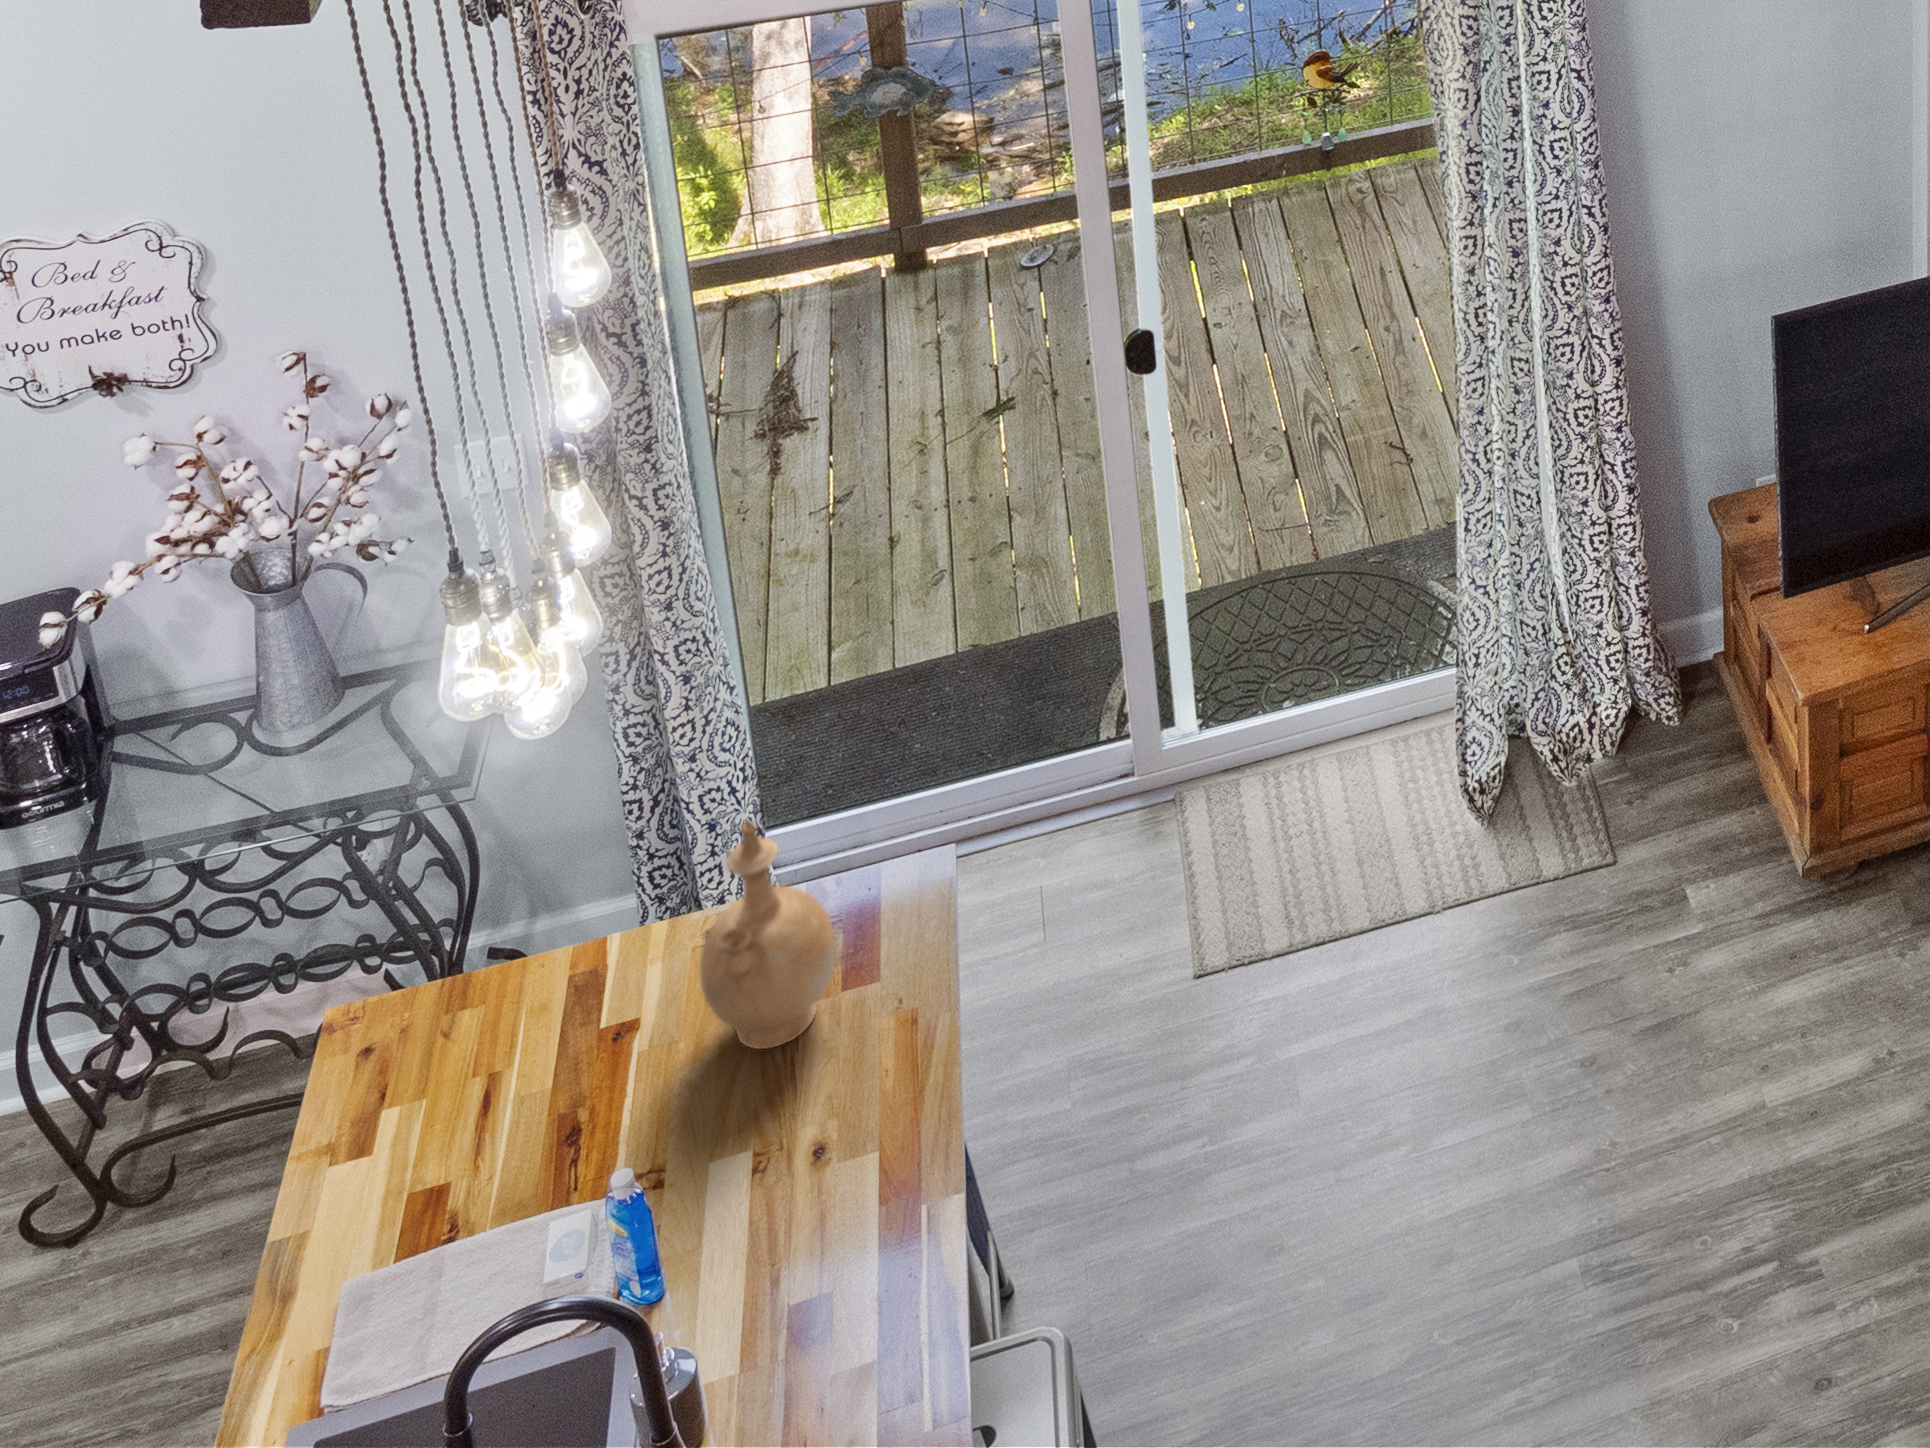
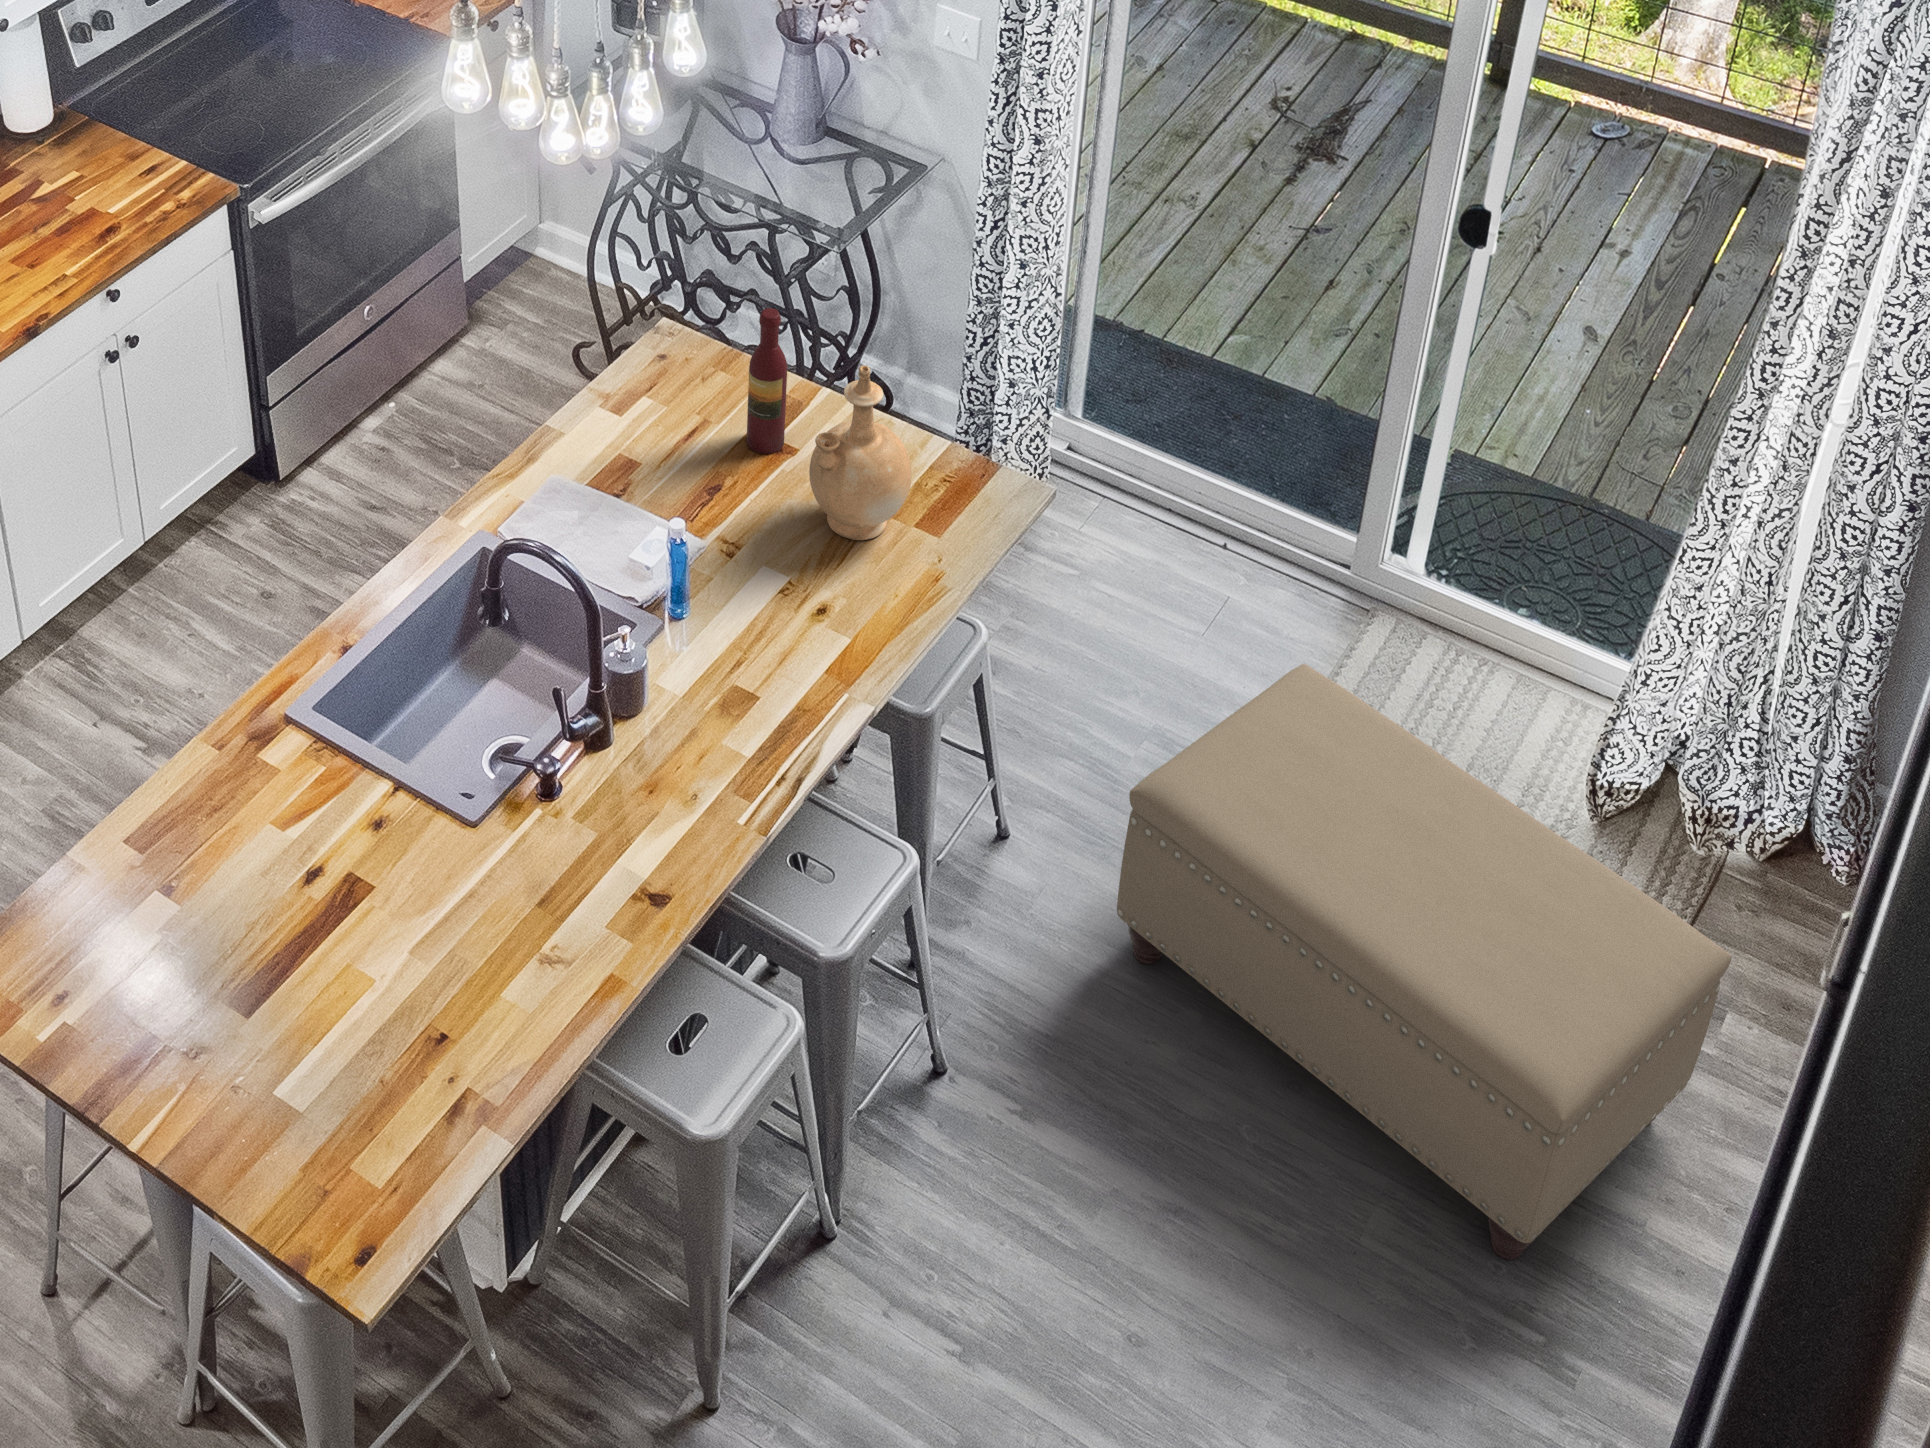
ottoman: none [1186,809,1741,1273] -> present [1117,664,1732,1260]
wine bottle: none [544,850,615,1047] -> present [747,308,787,454]

